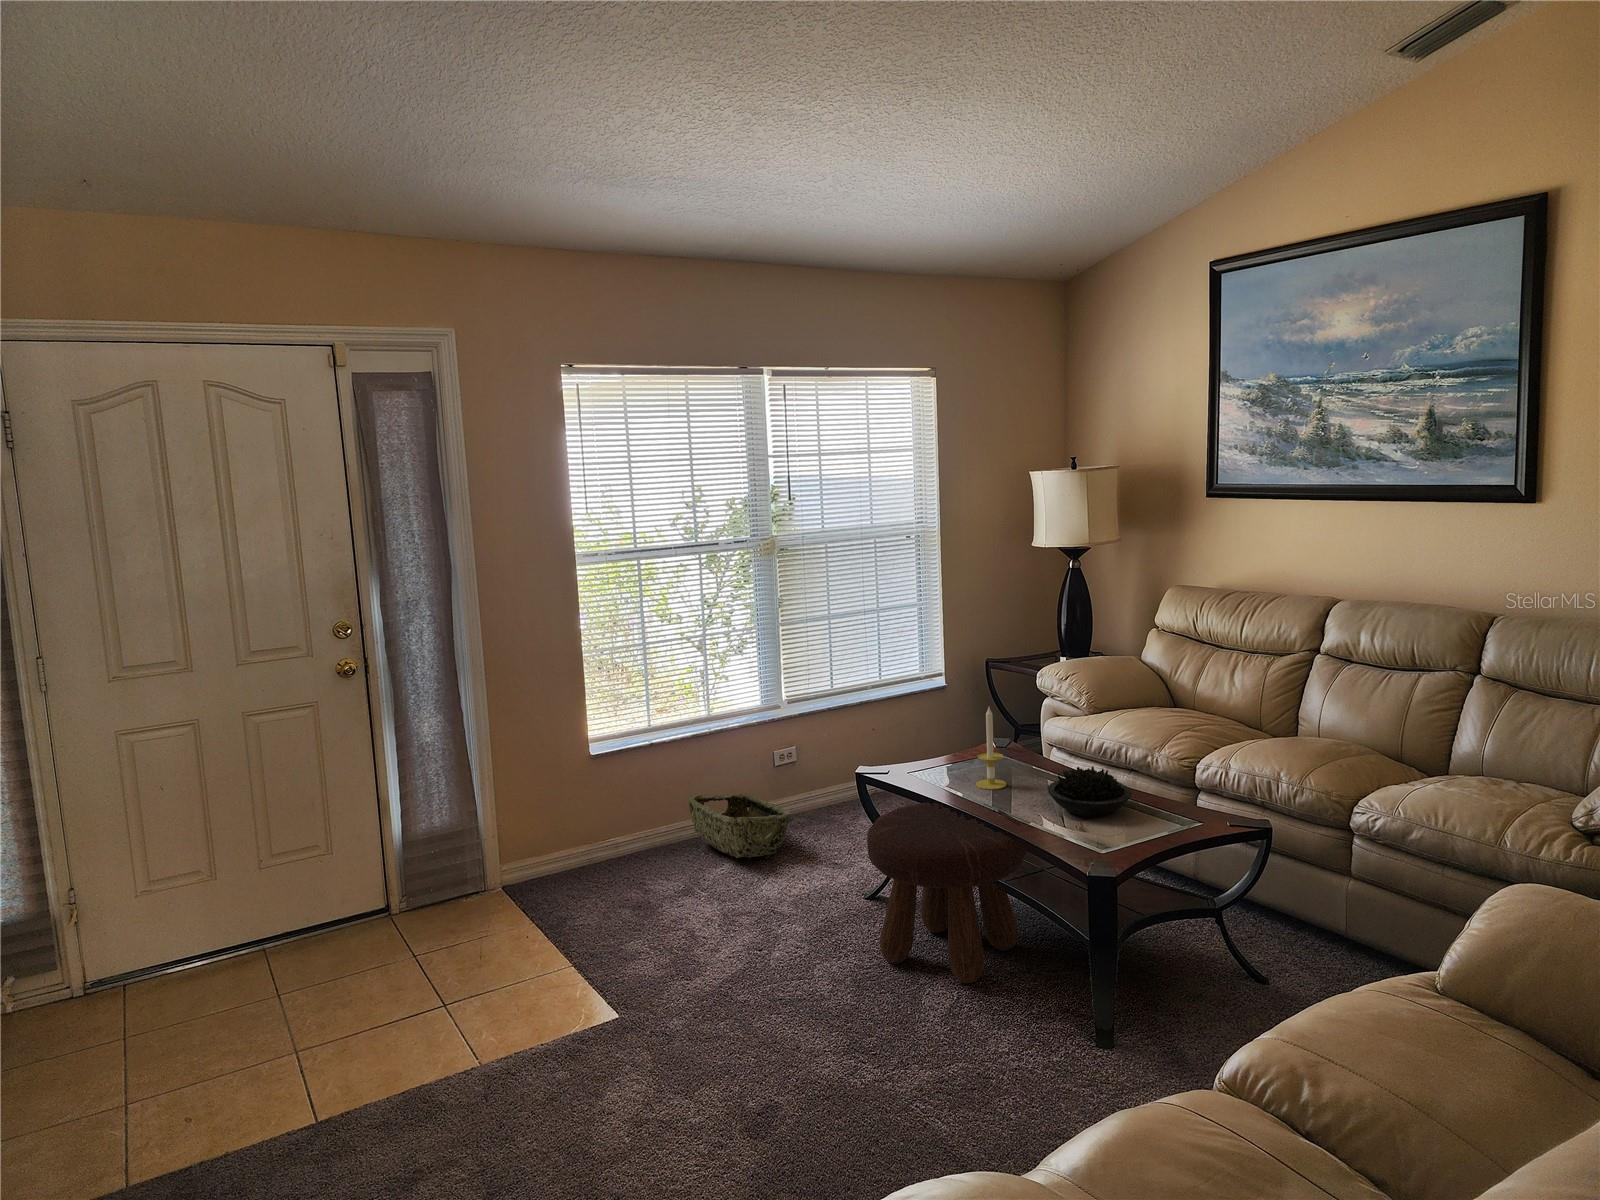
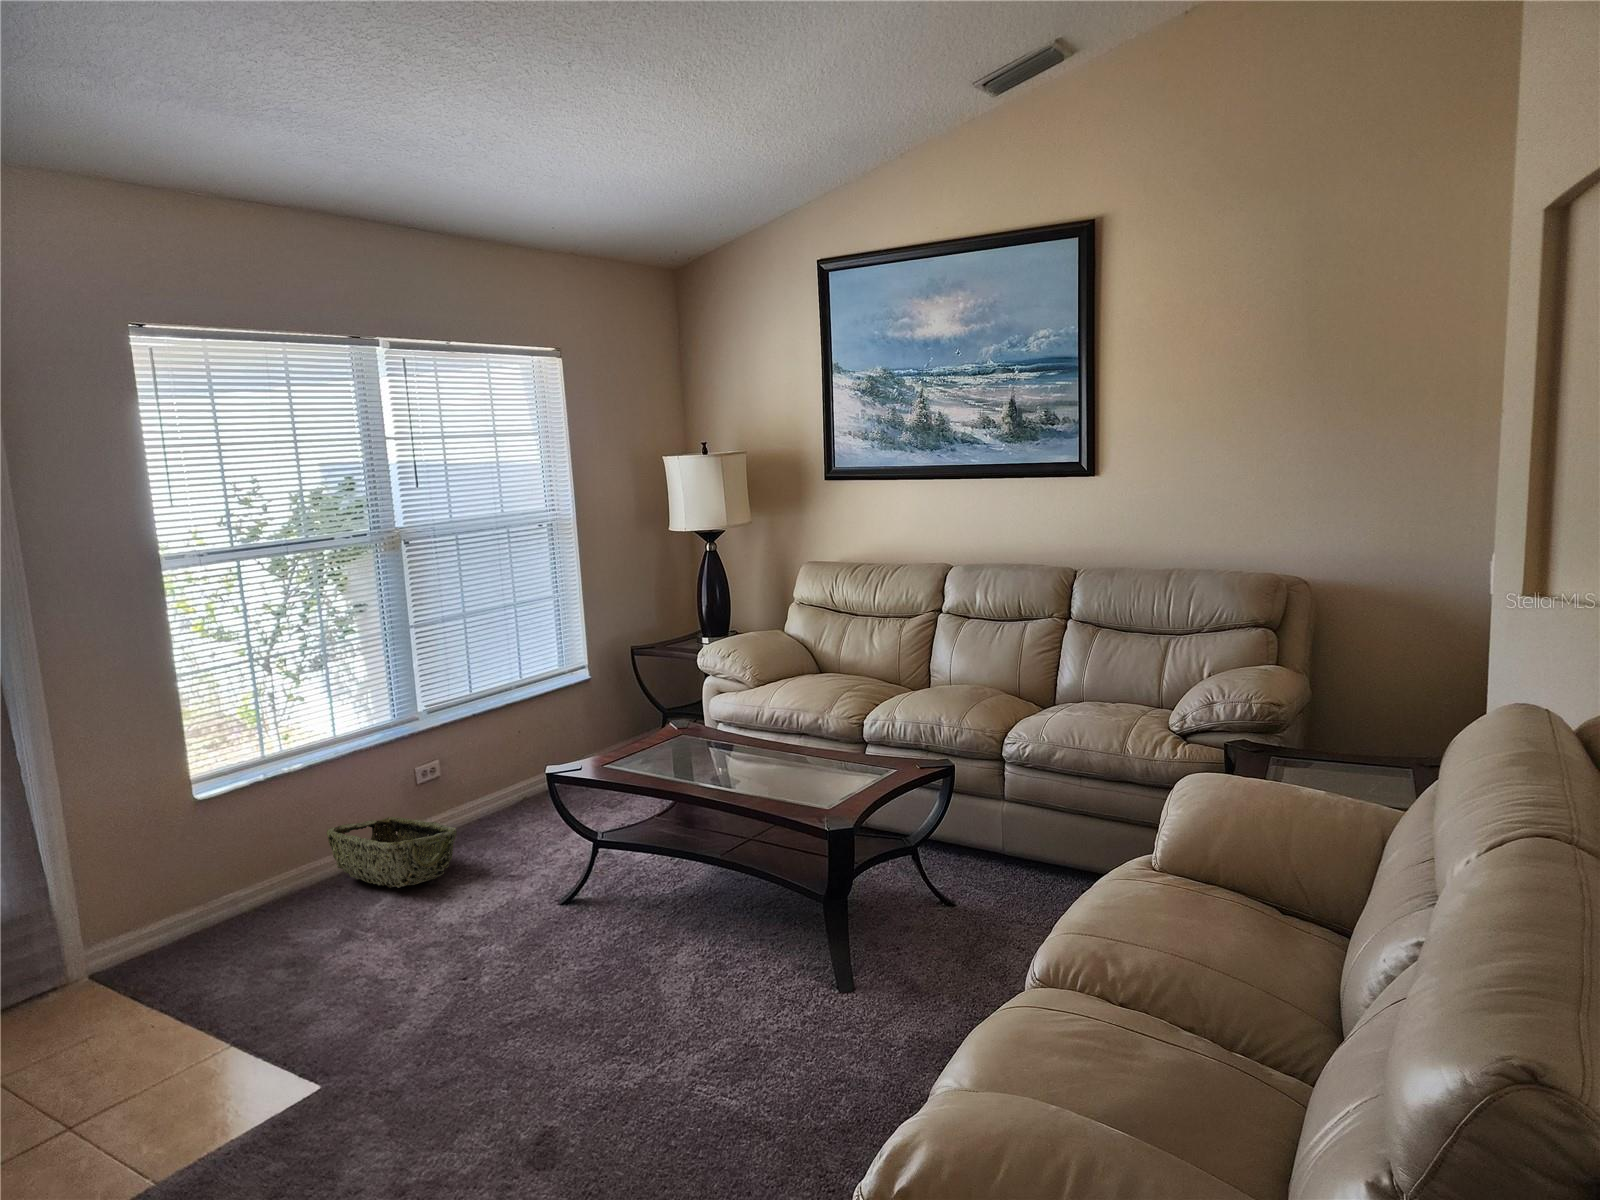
candle: present [976,708,1006,790] -> none [672,684,702,769]
succulent plant: present [1047,766,1132,817] -> none [751,731,830,779]
footstool: present [867,803,1027,983] -> none [579,784,743,964]

